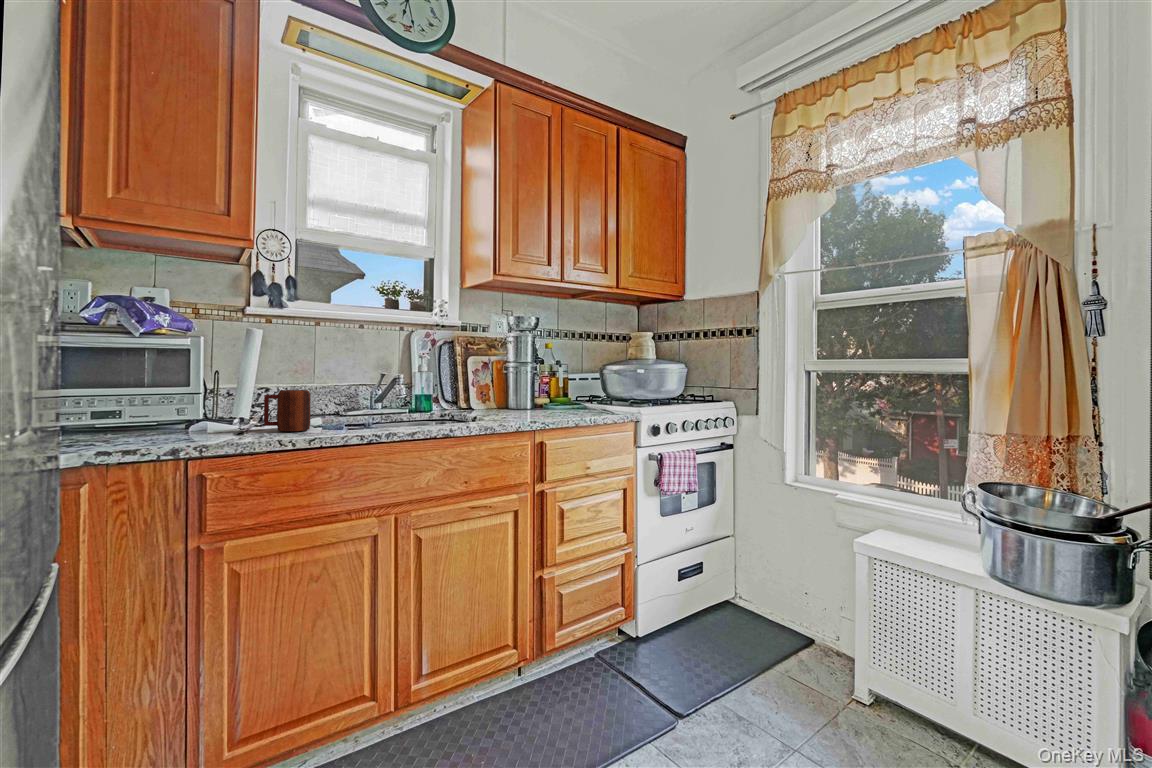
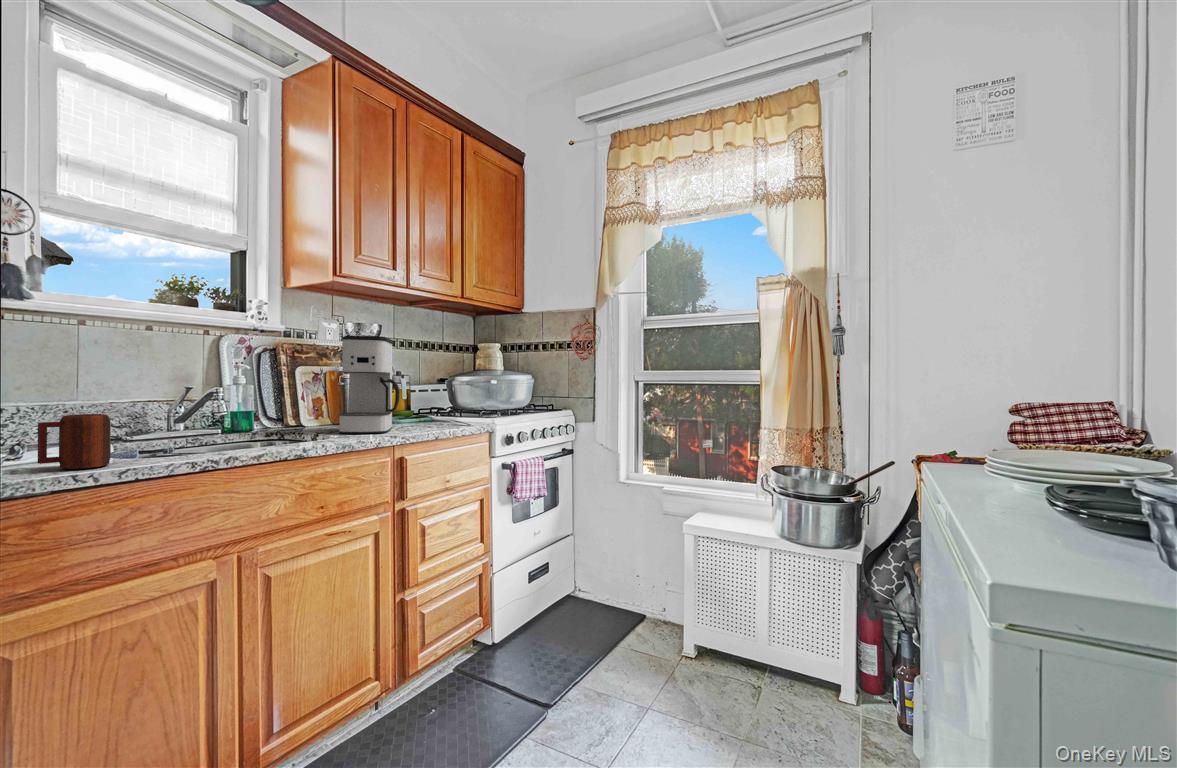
coffee maker: none [494,328,547,417] -> present [339,336,400,433]

